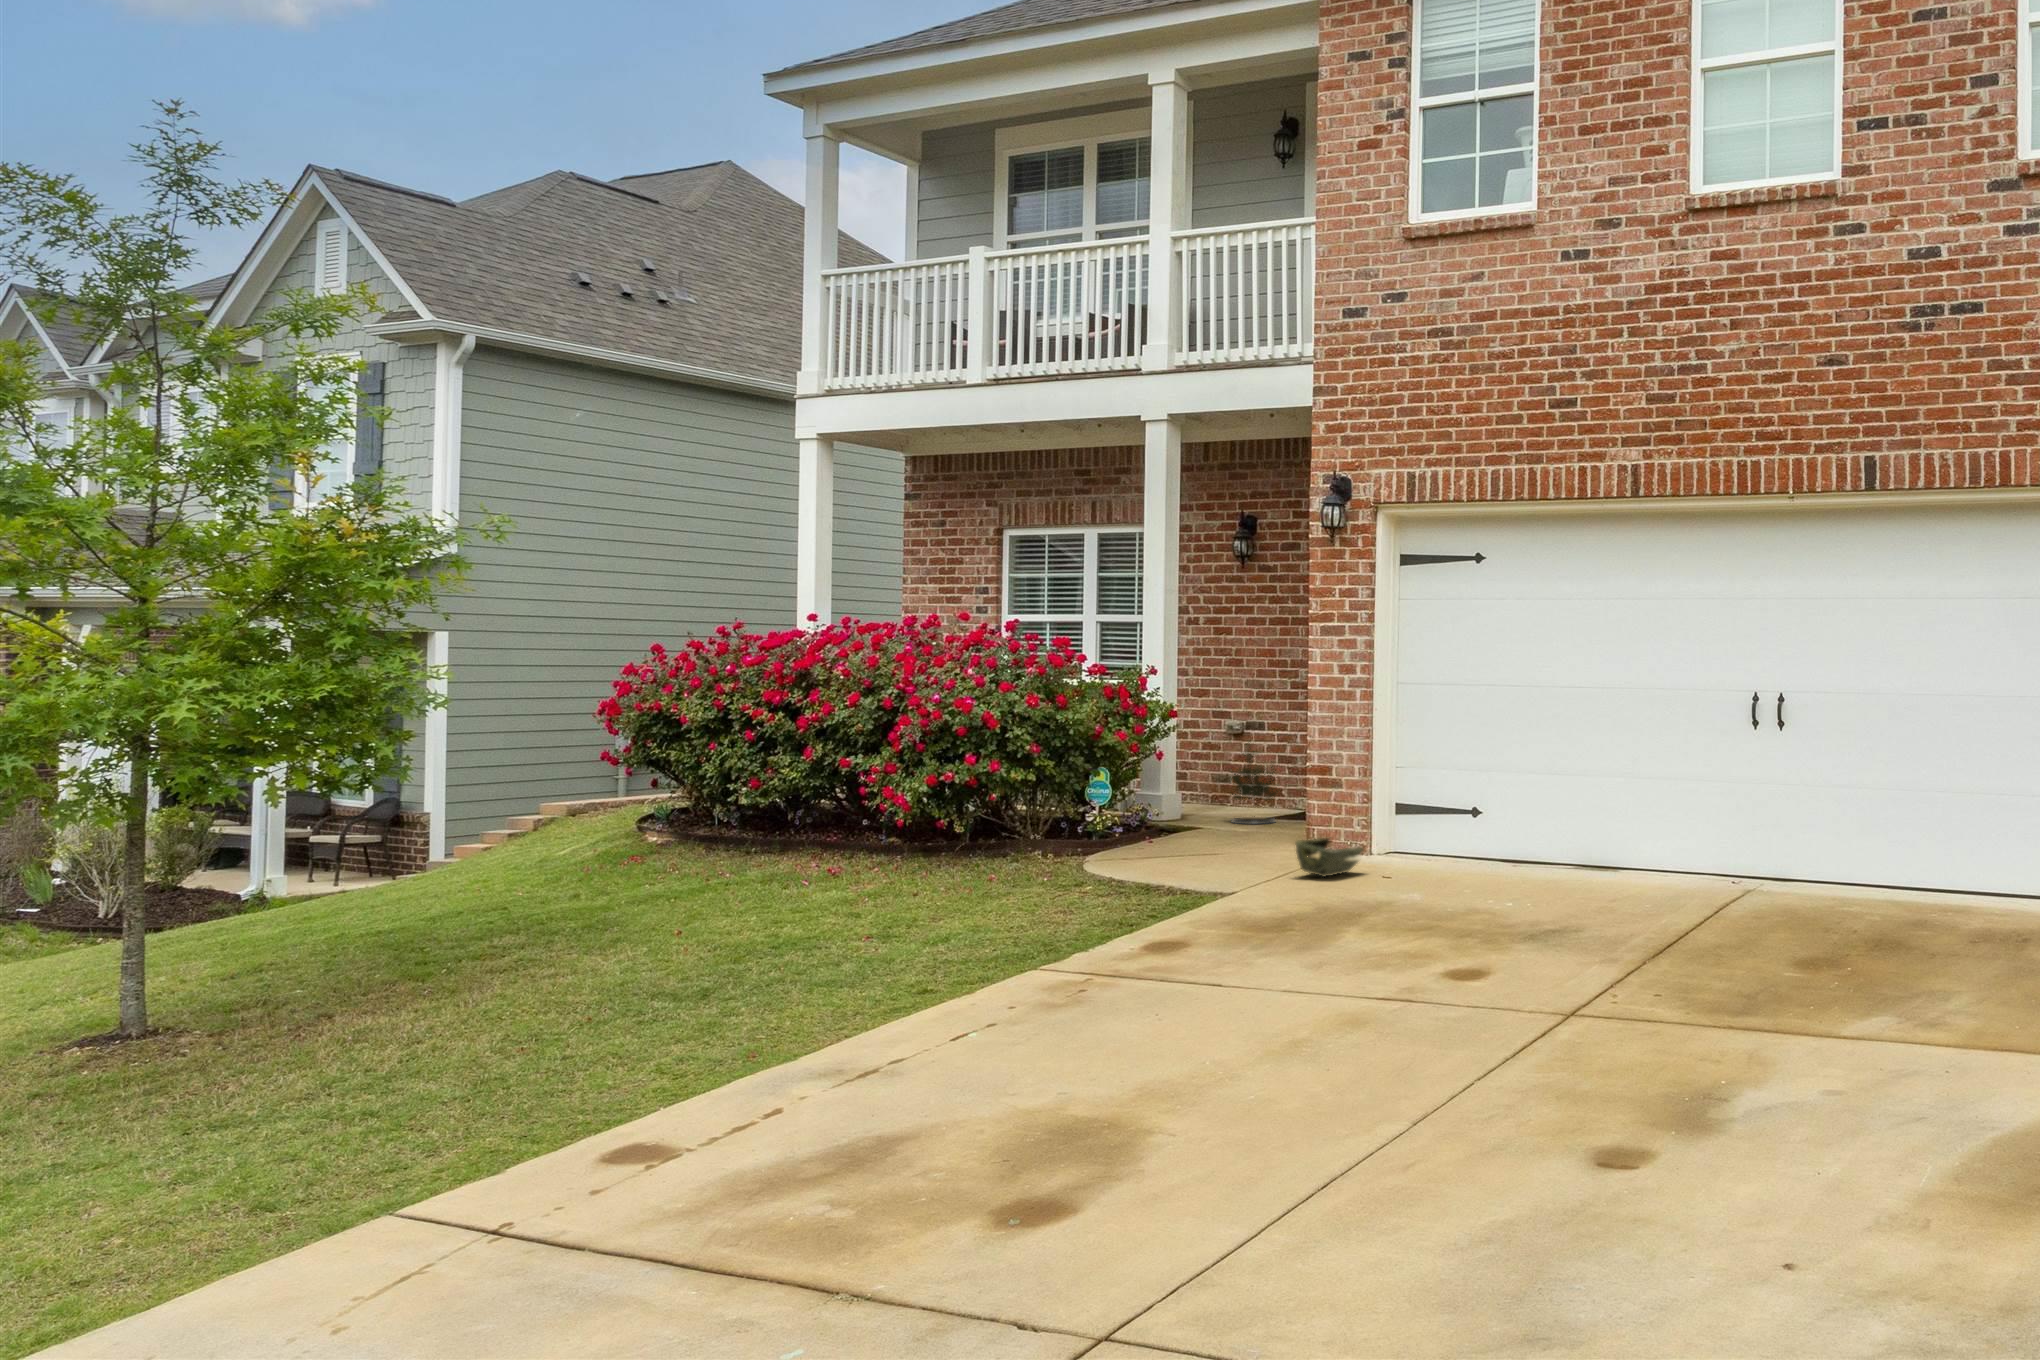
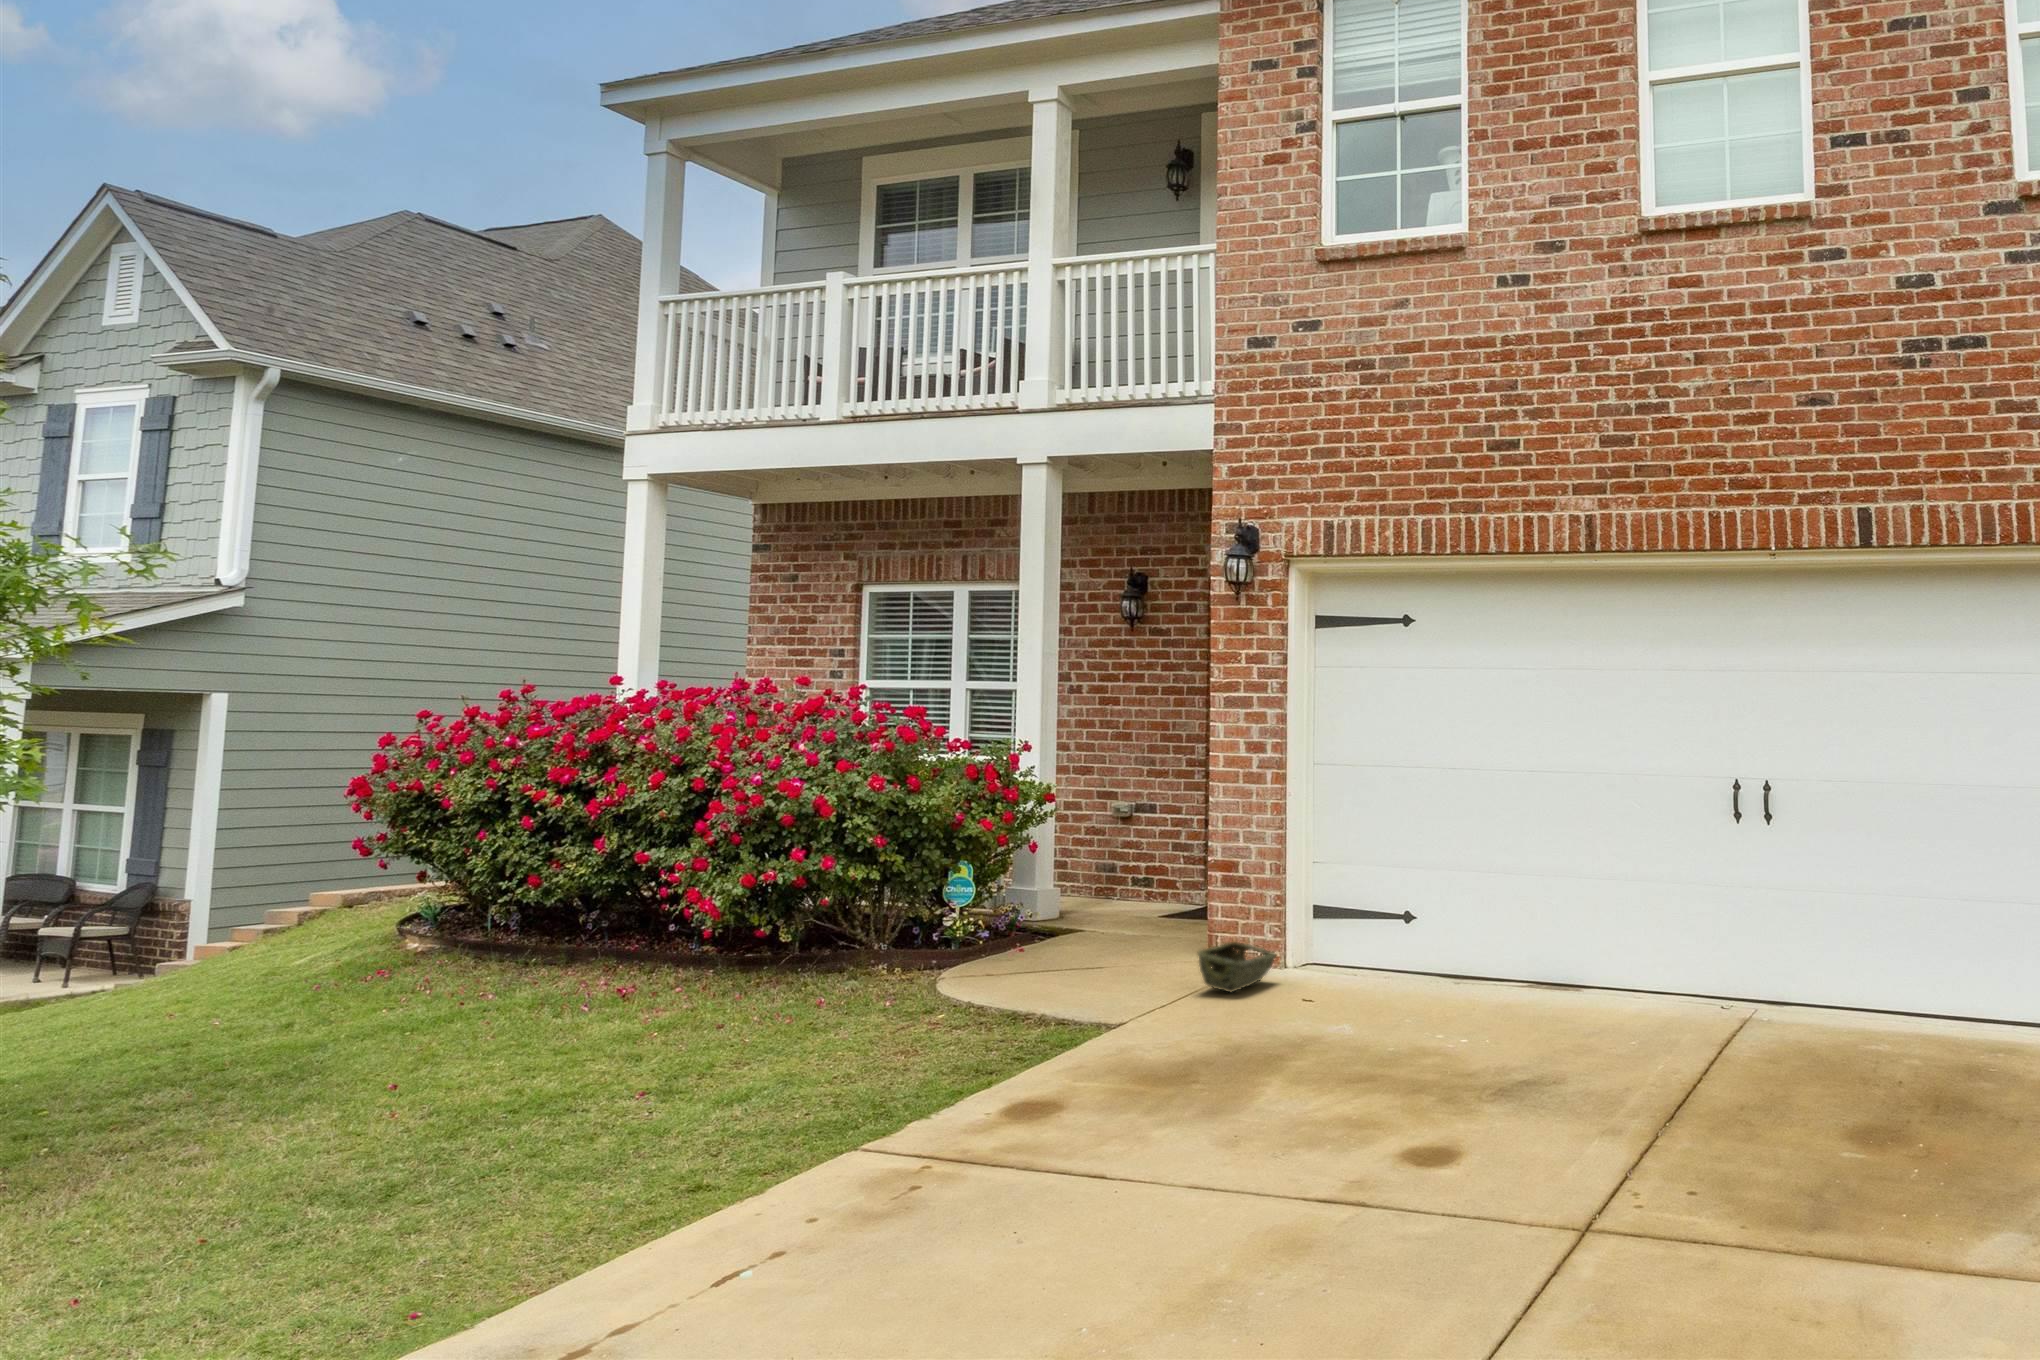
potted tree: present [1231,743,1278,824] -> none [1109,811,1167,904]

